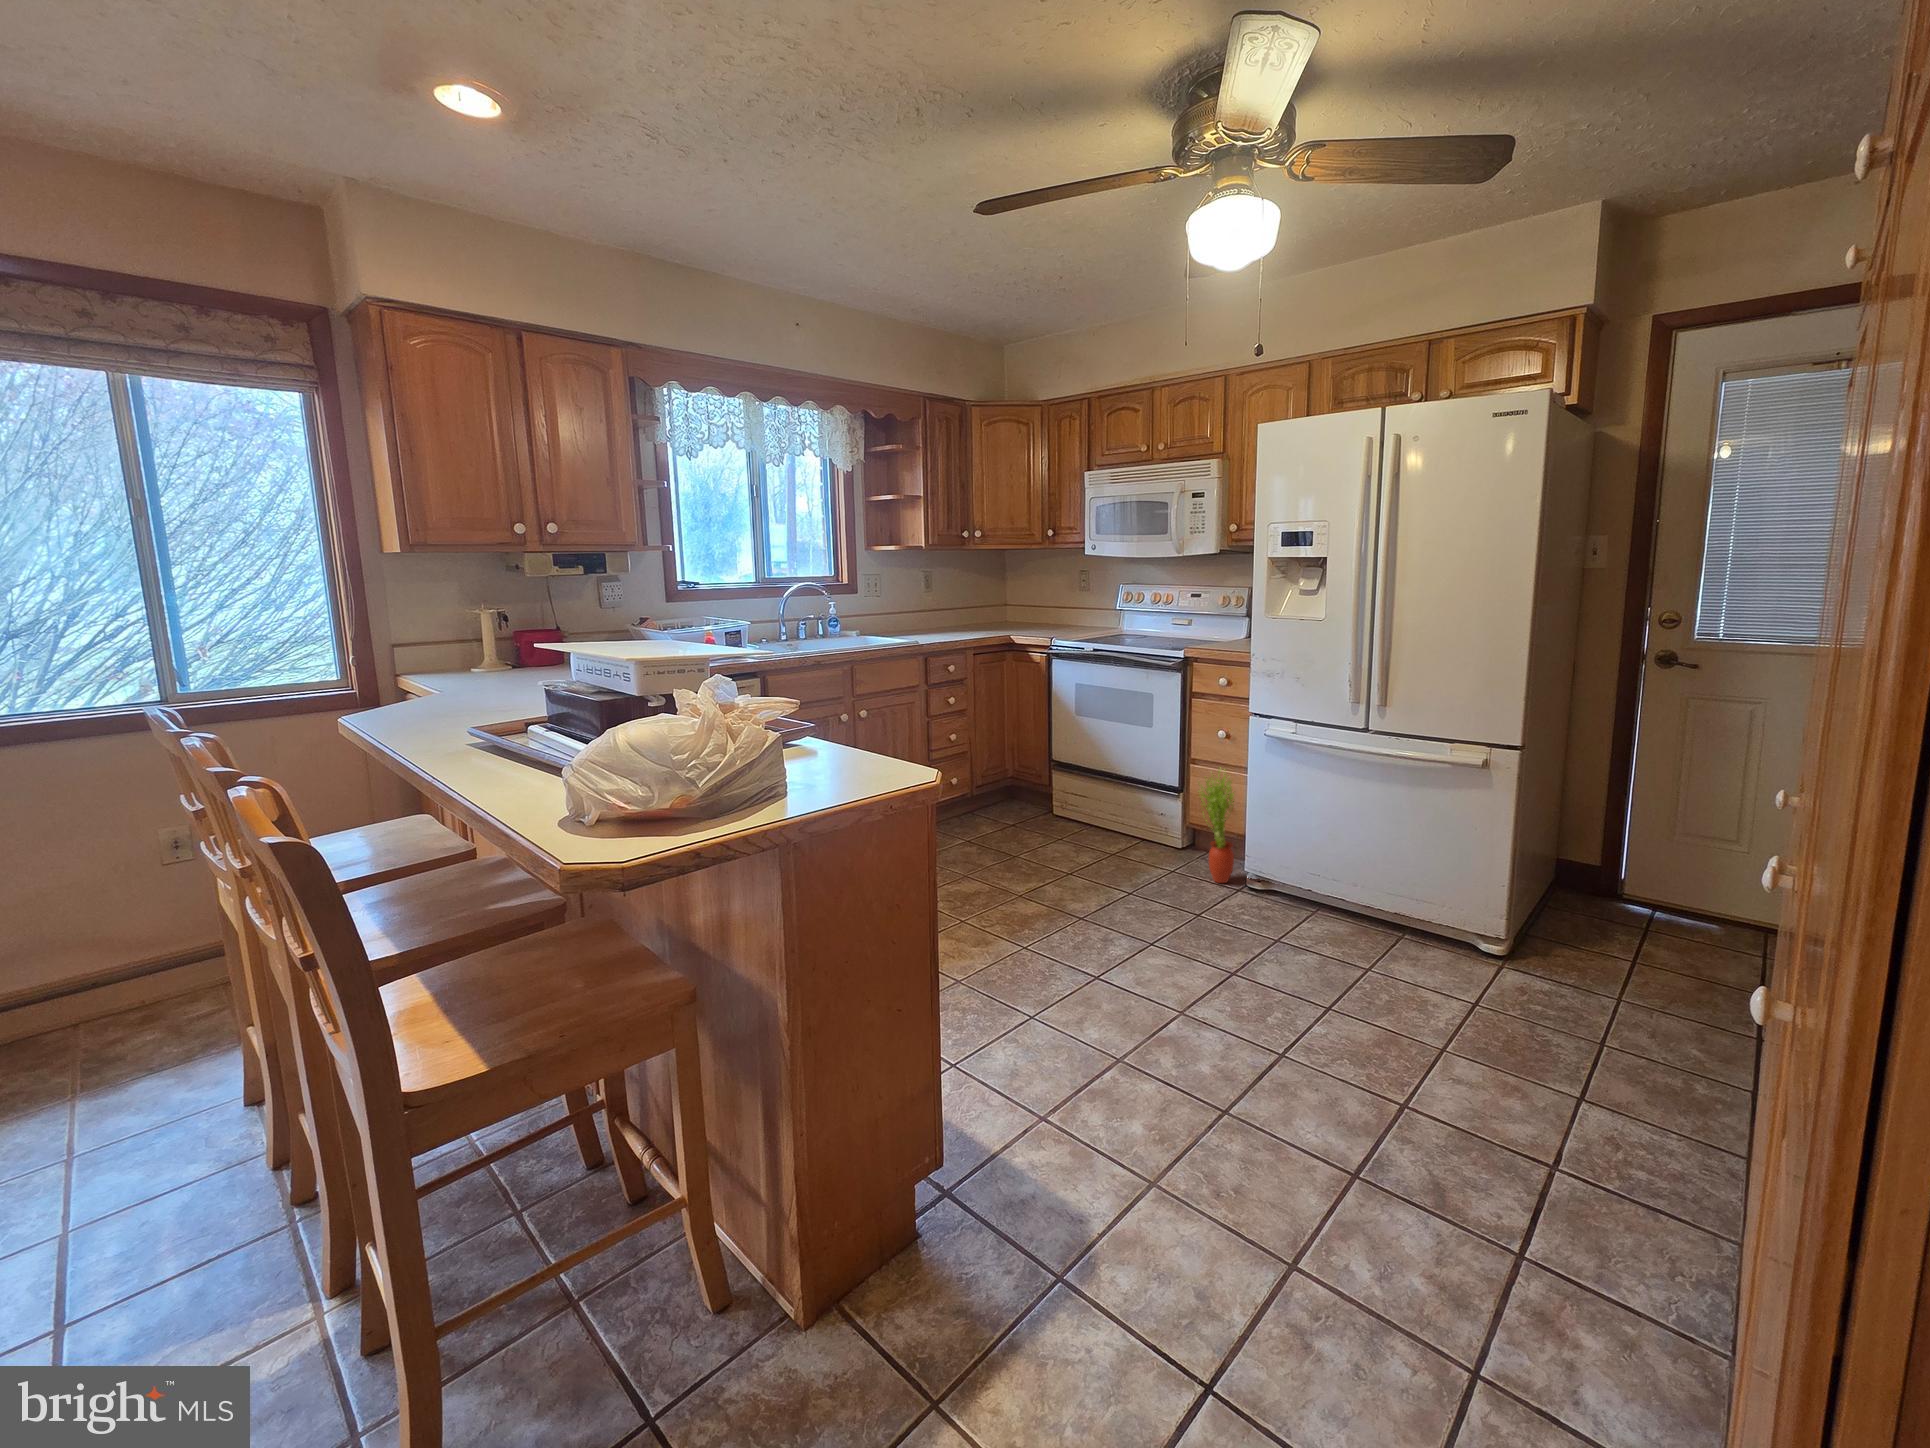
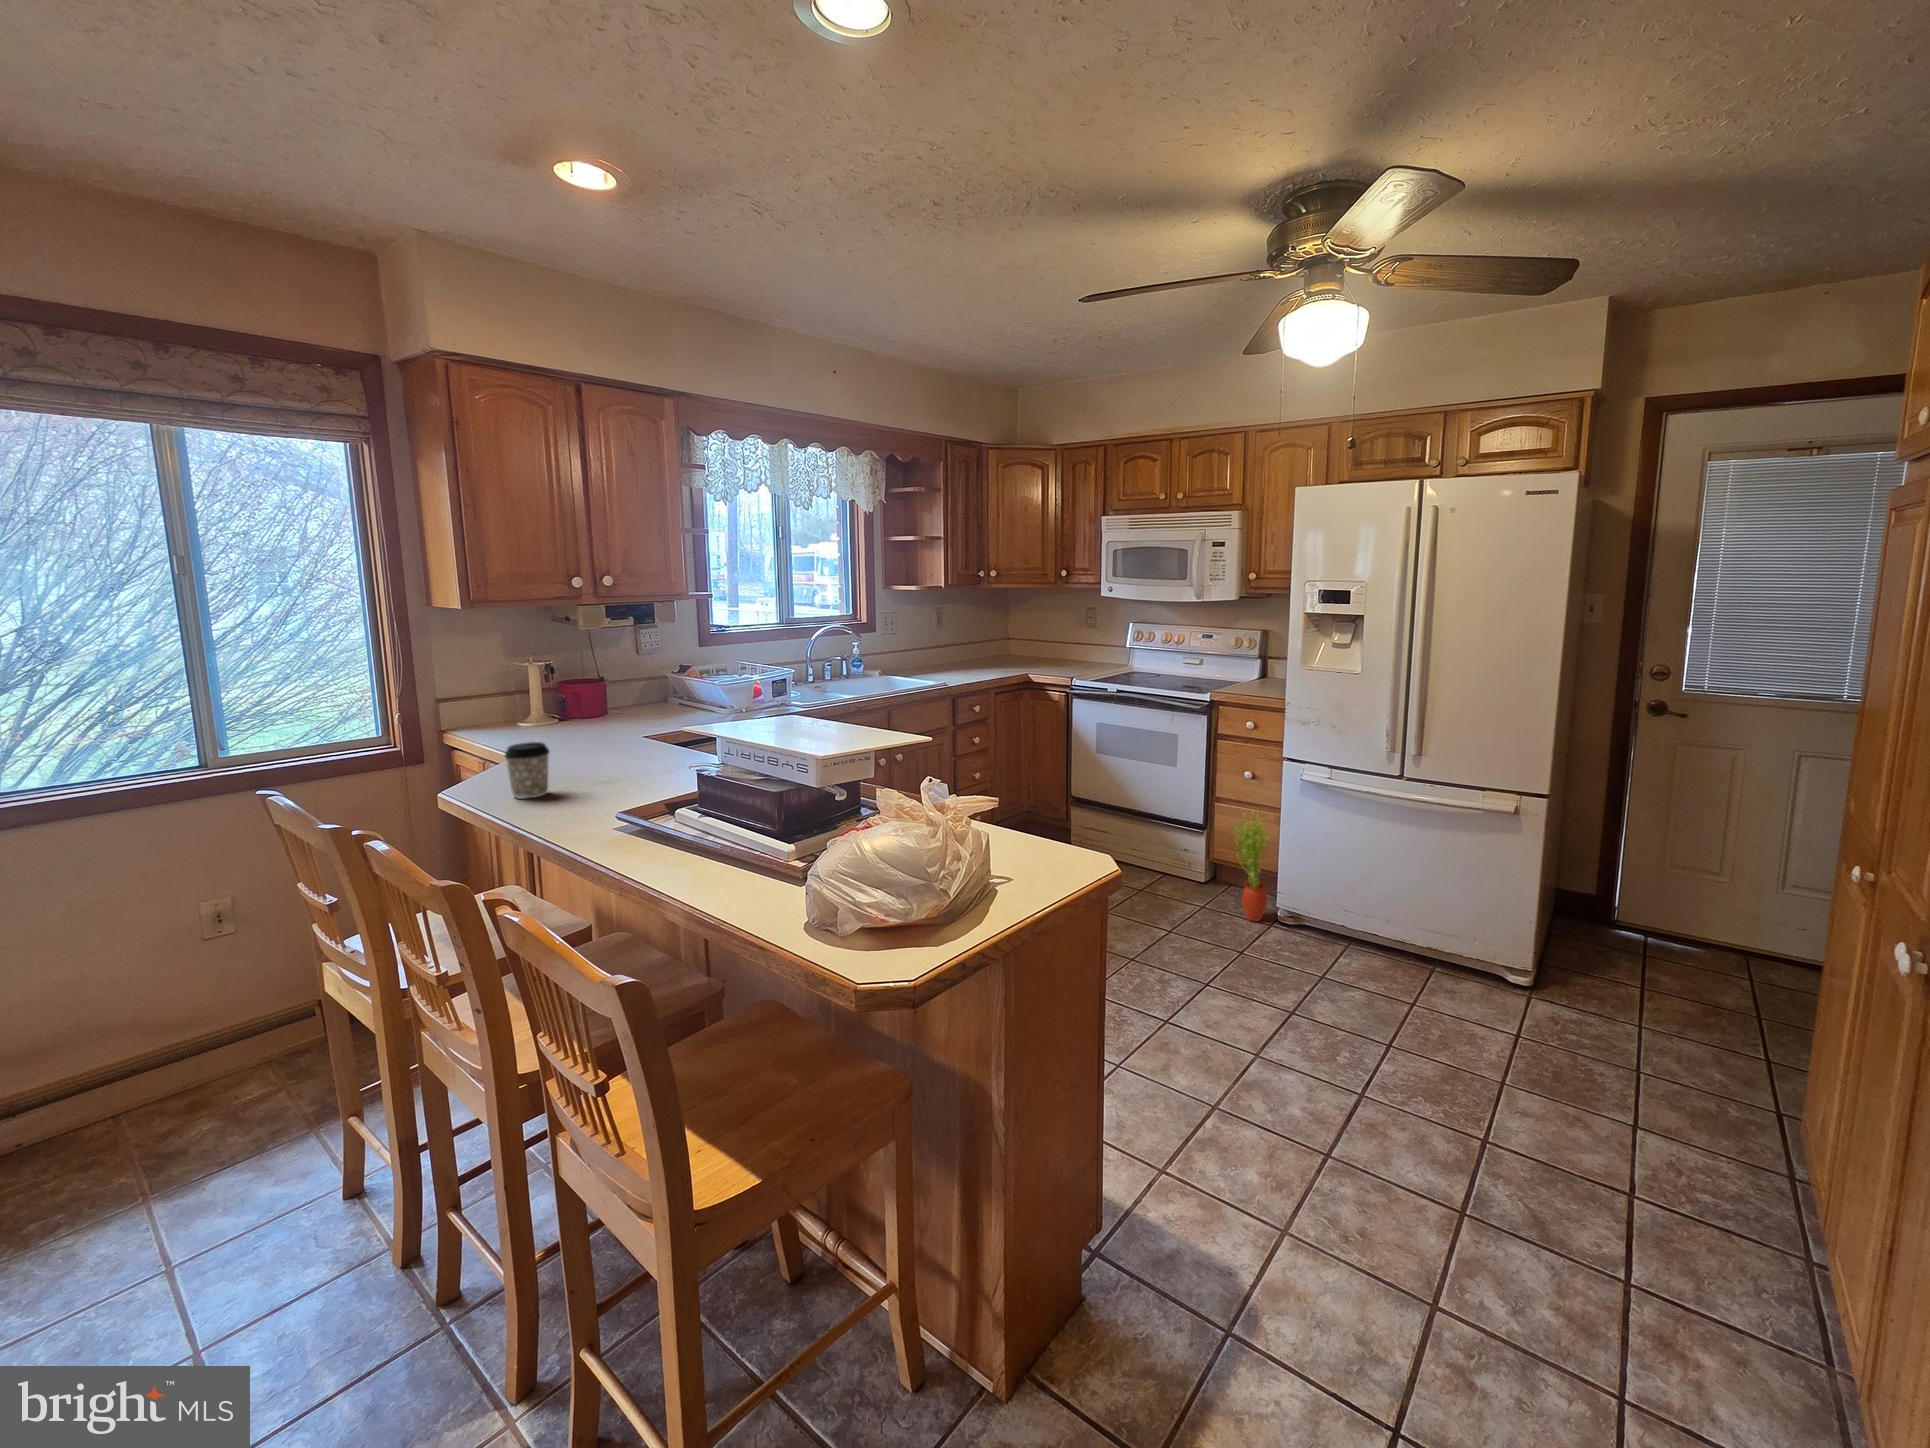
coffee cup: none [394,668,442,722] -> present [504,742,549,799]

